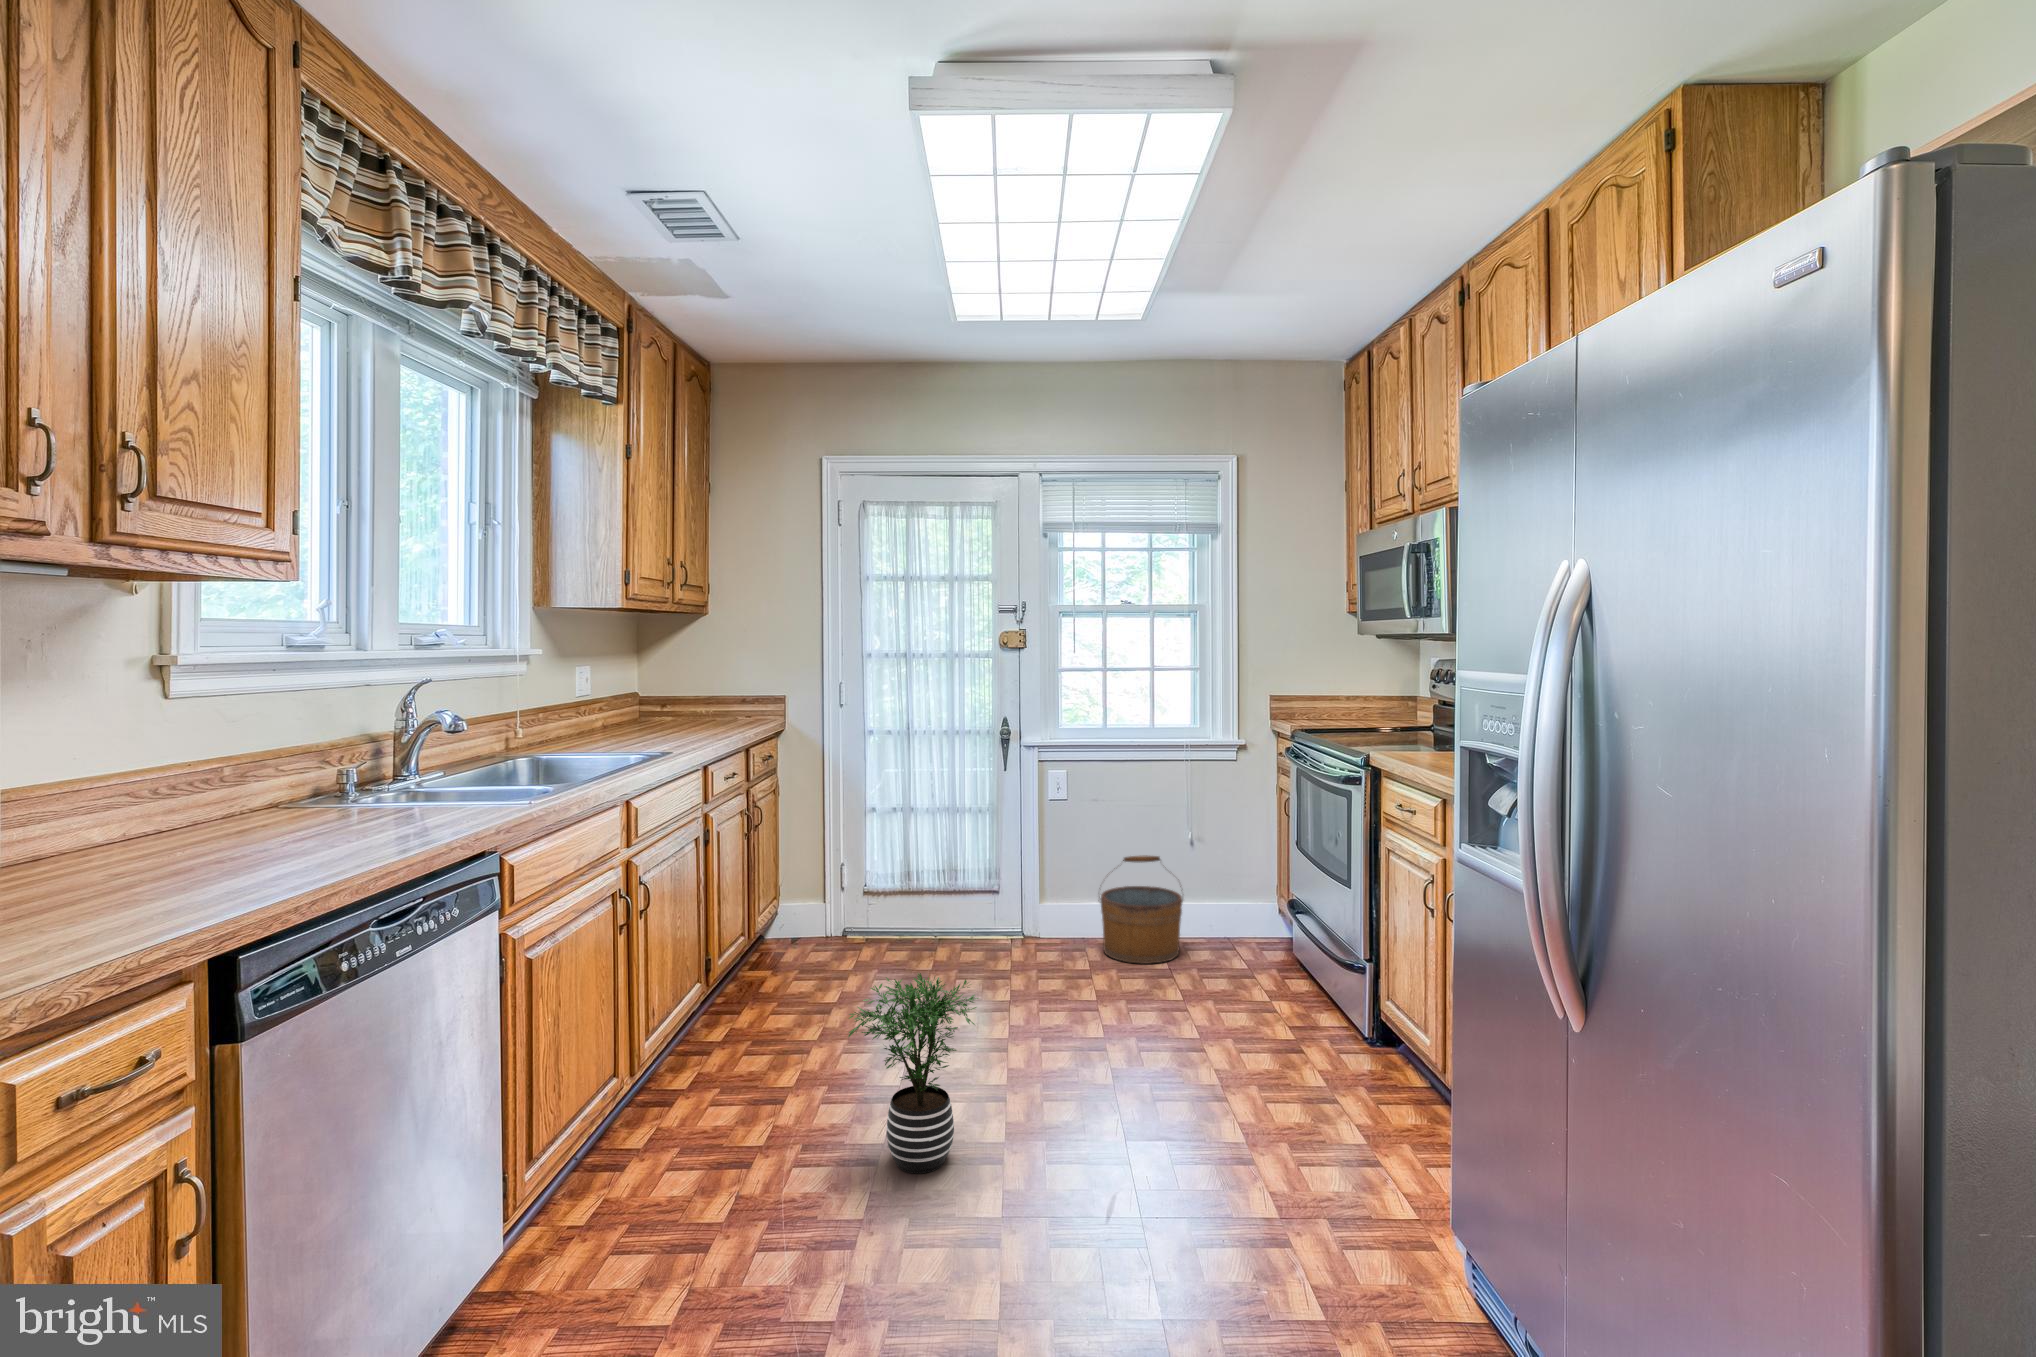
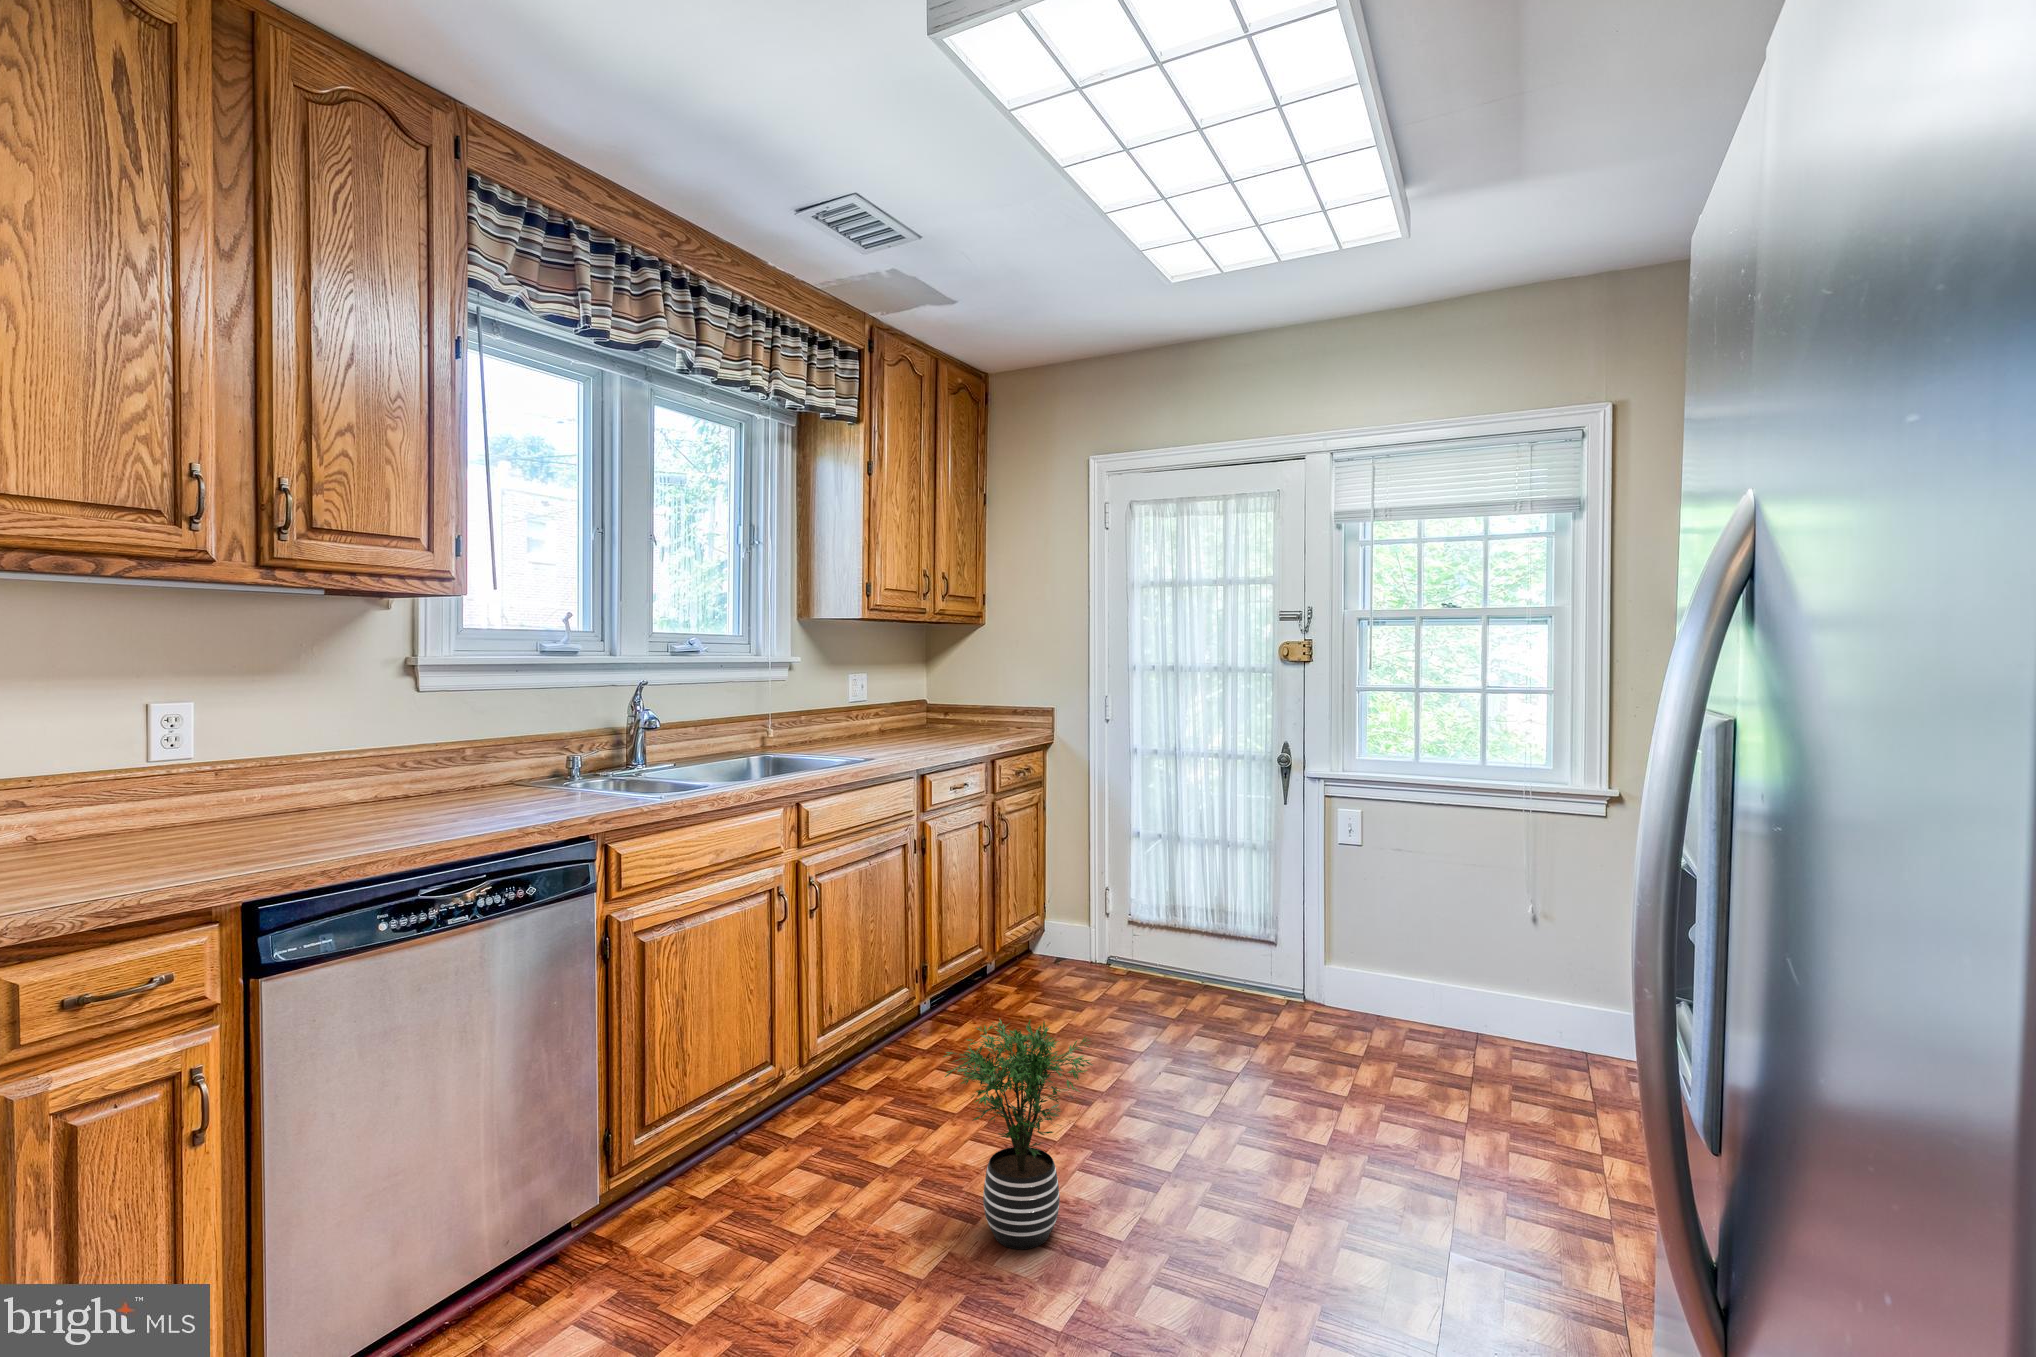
bucket: present [1098,855,1183,964] -> none [1389,920,1507,1061]

